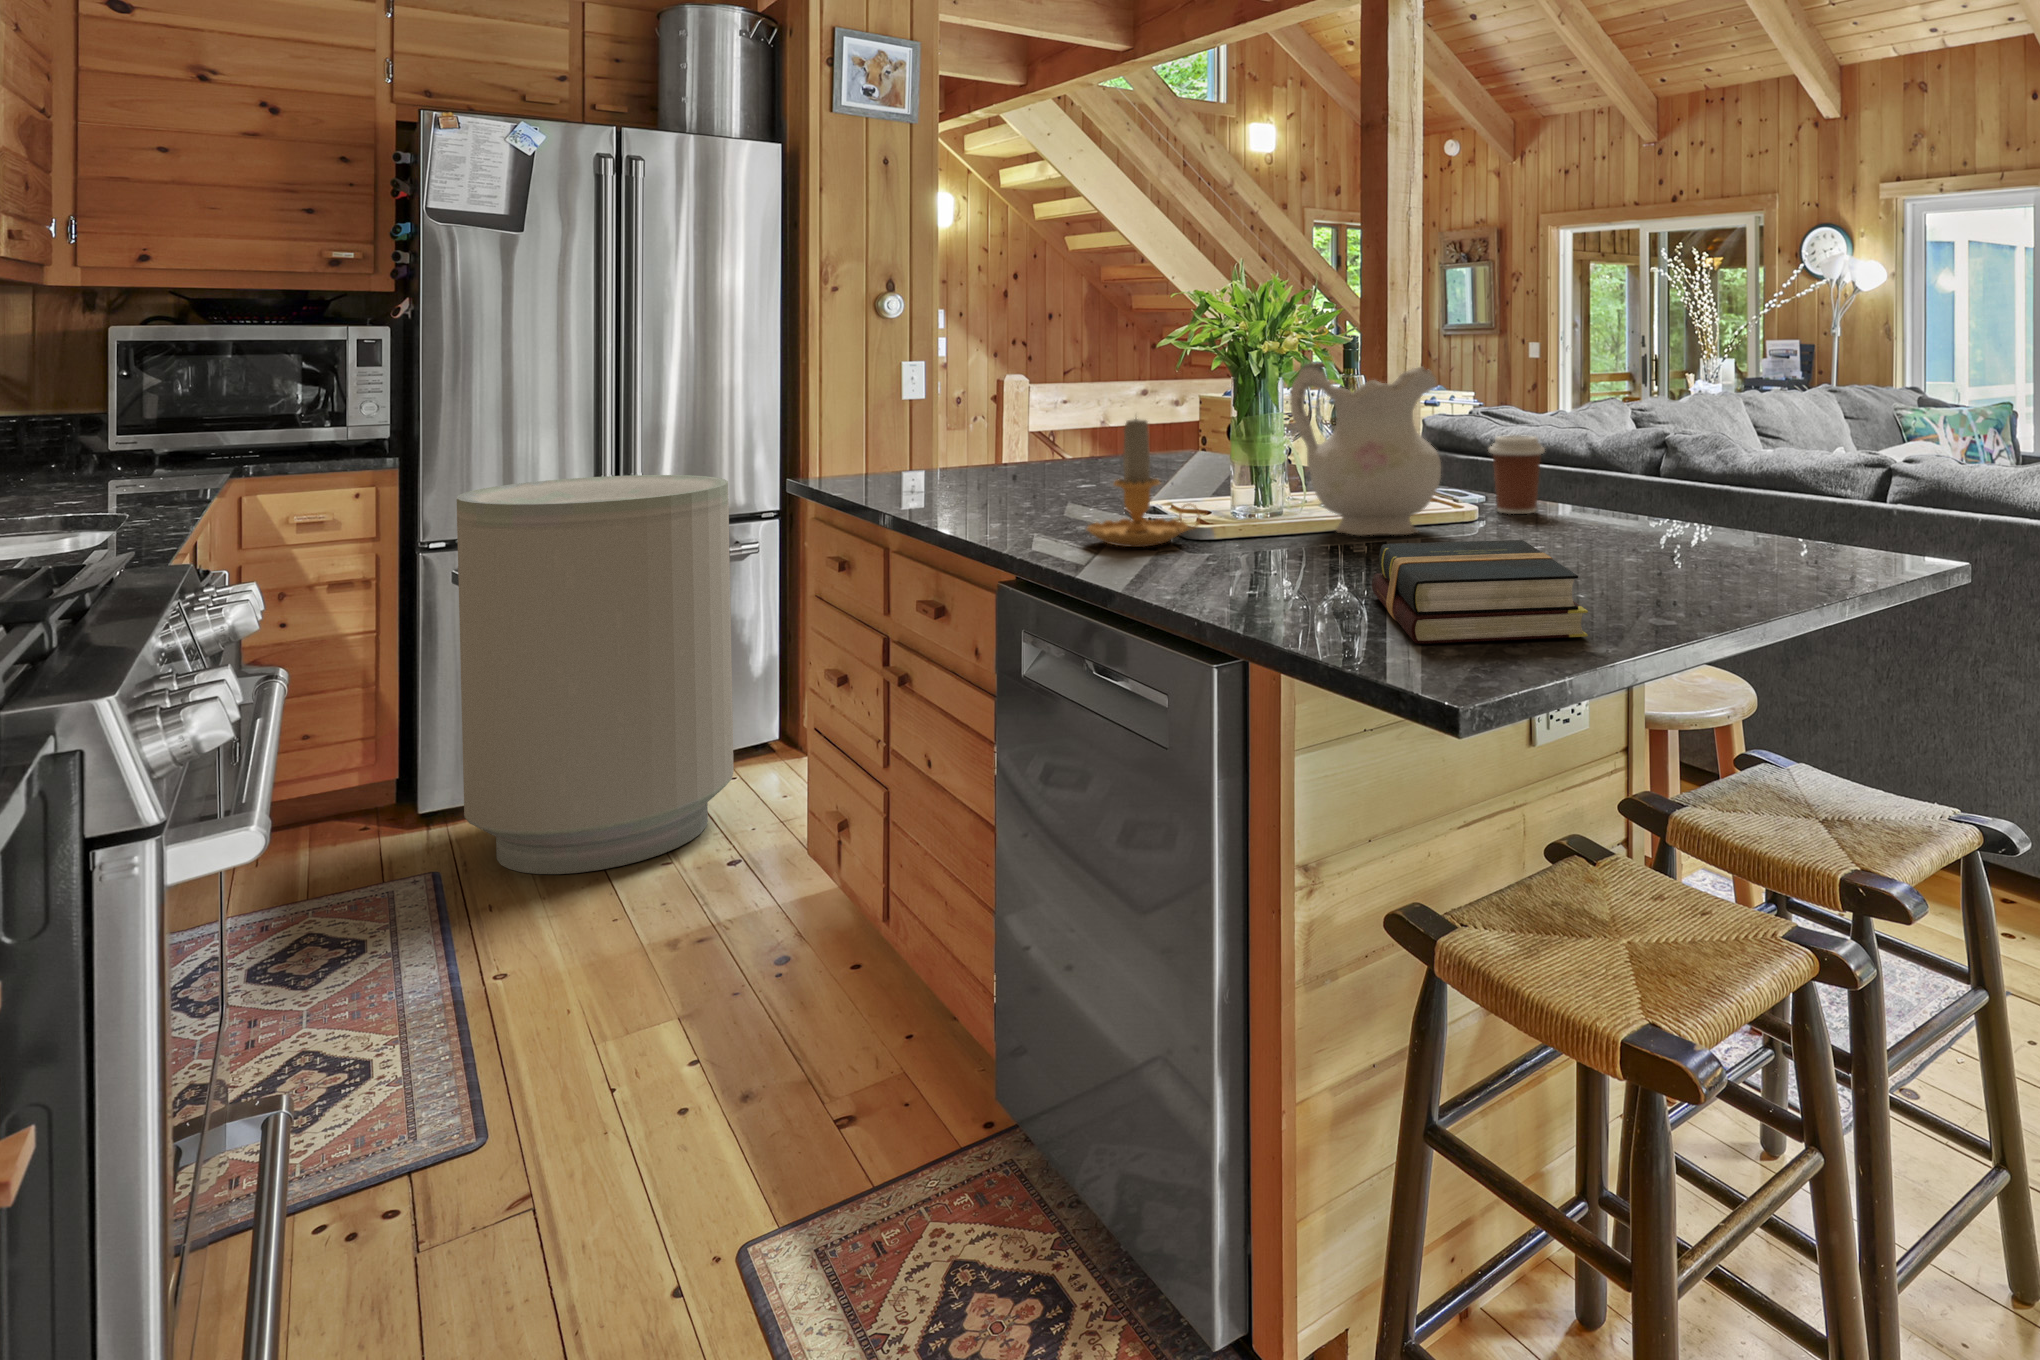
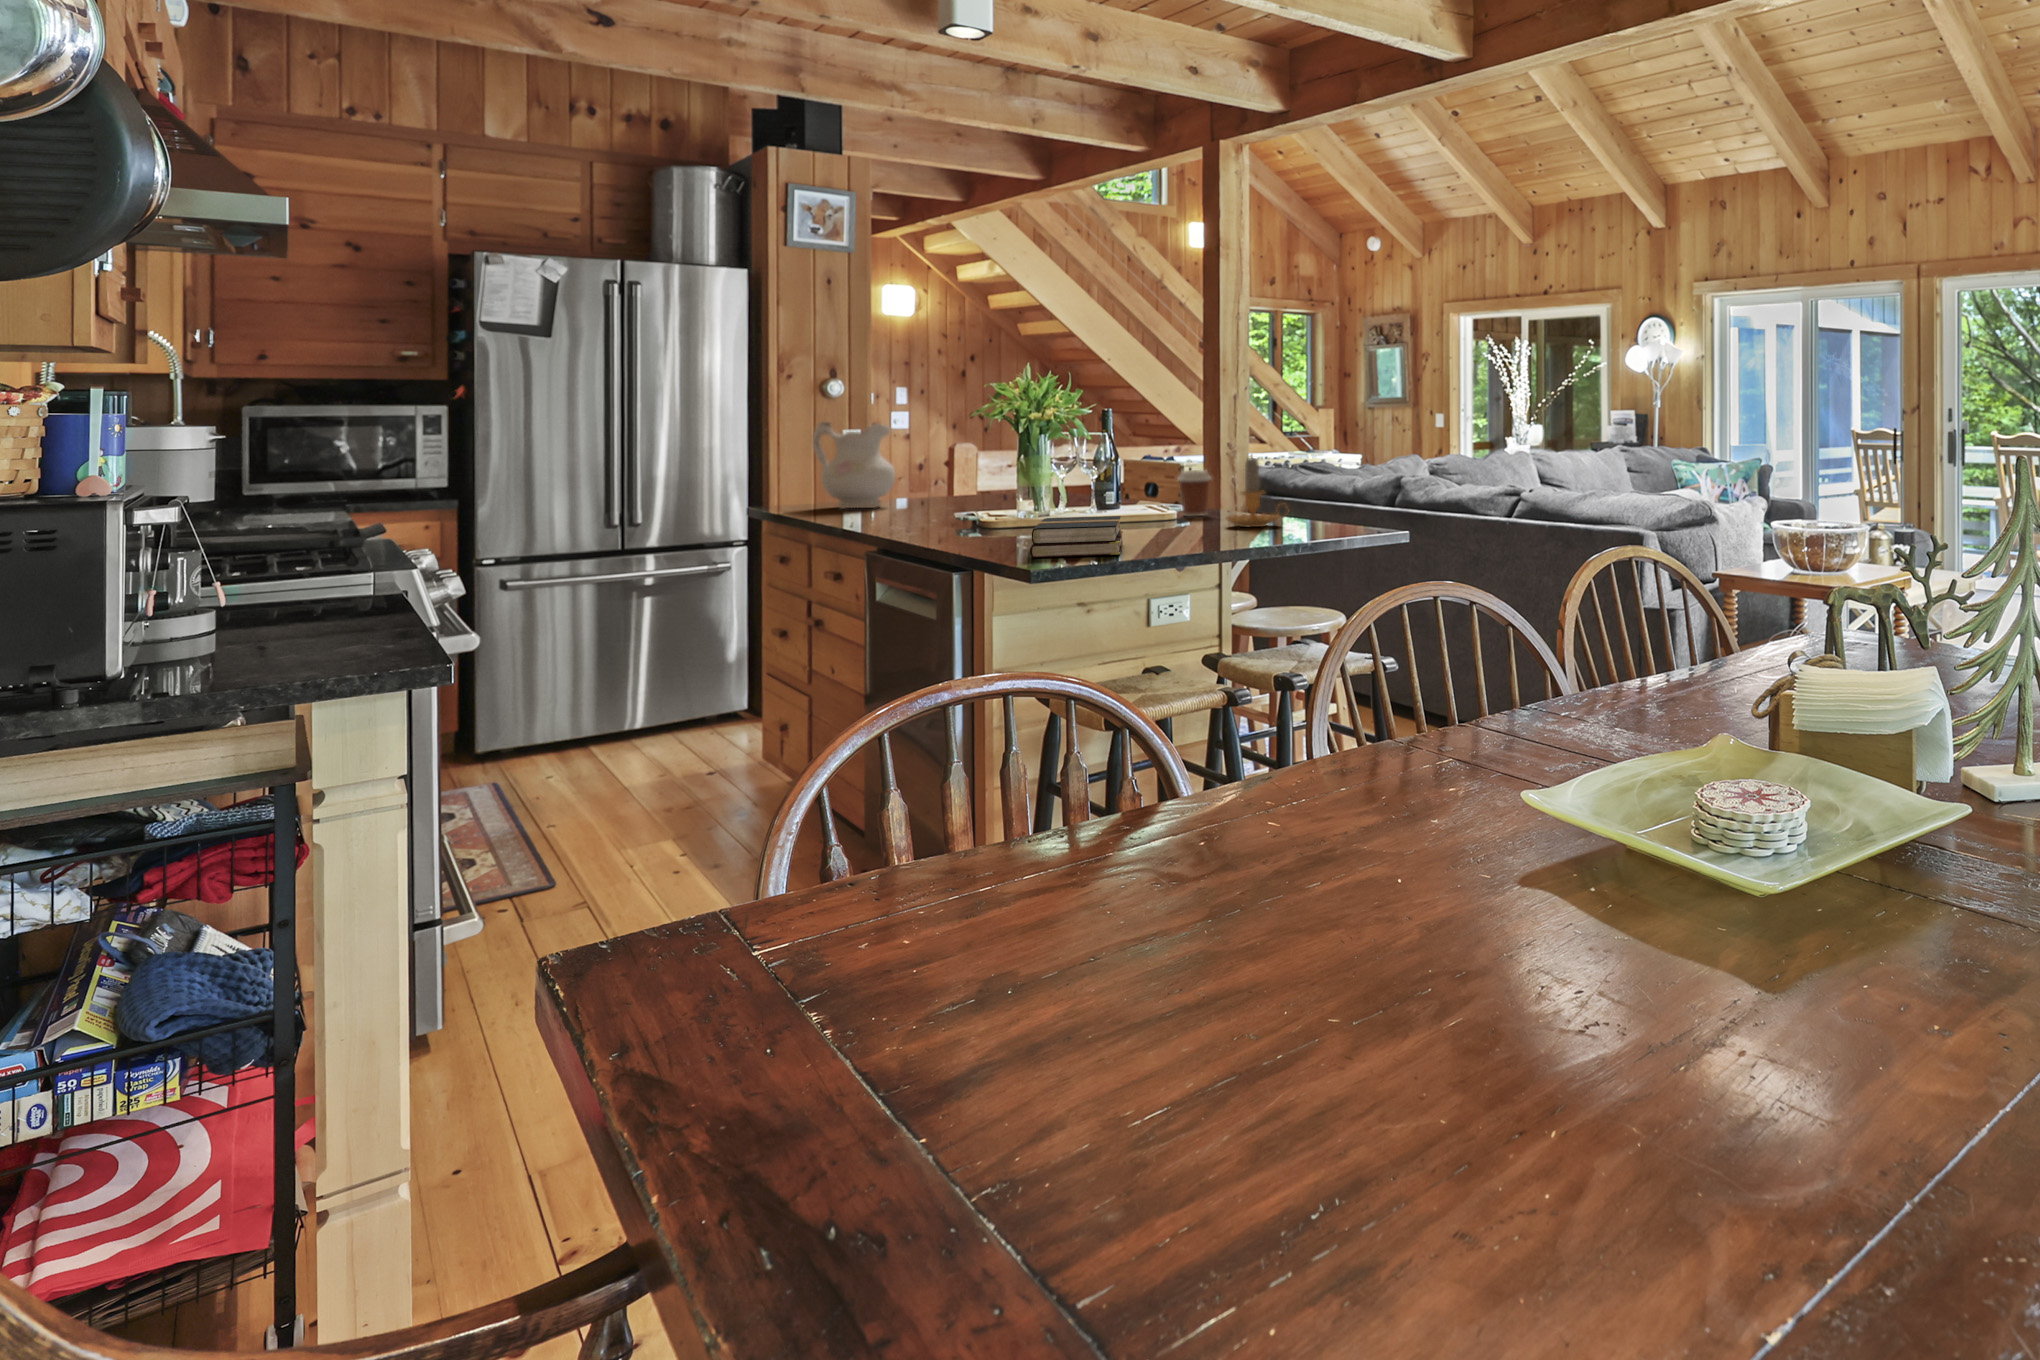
ceramic pitcher: present [1290,363,1441,535] -> present [813,422,895,508]
candle: present [1087,419,1200,547] -> present [1226,458,1289,527]
trash can: present [457,475,734,874] -> none [506,513,711,786]

